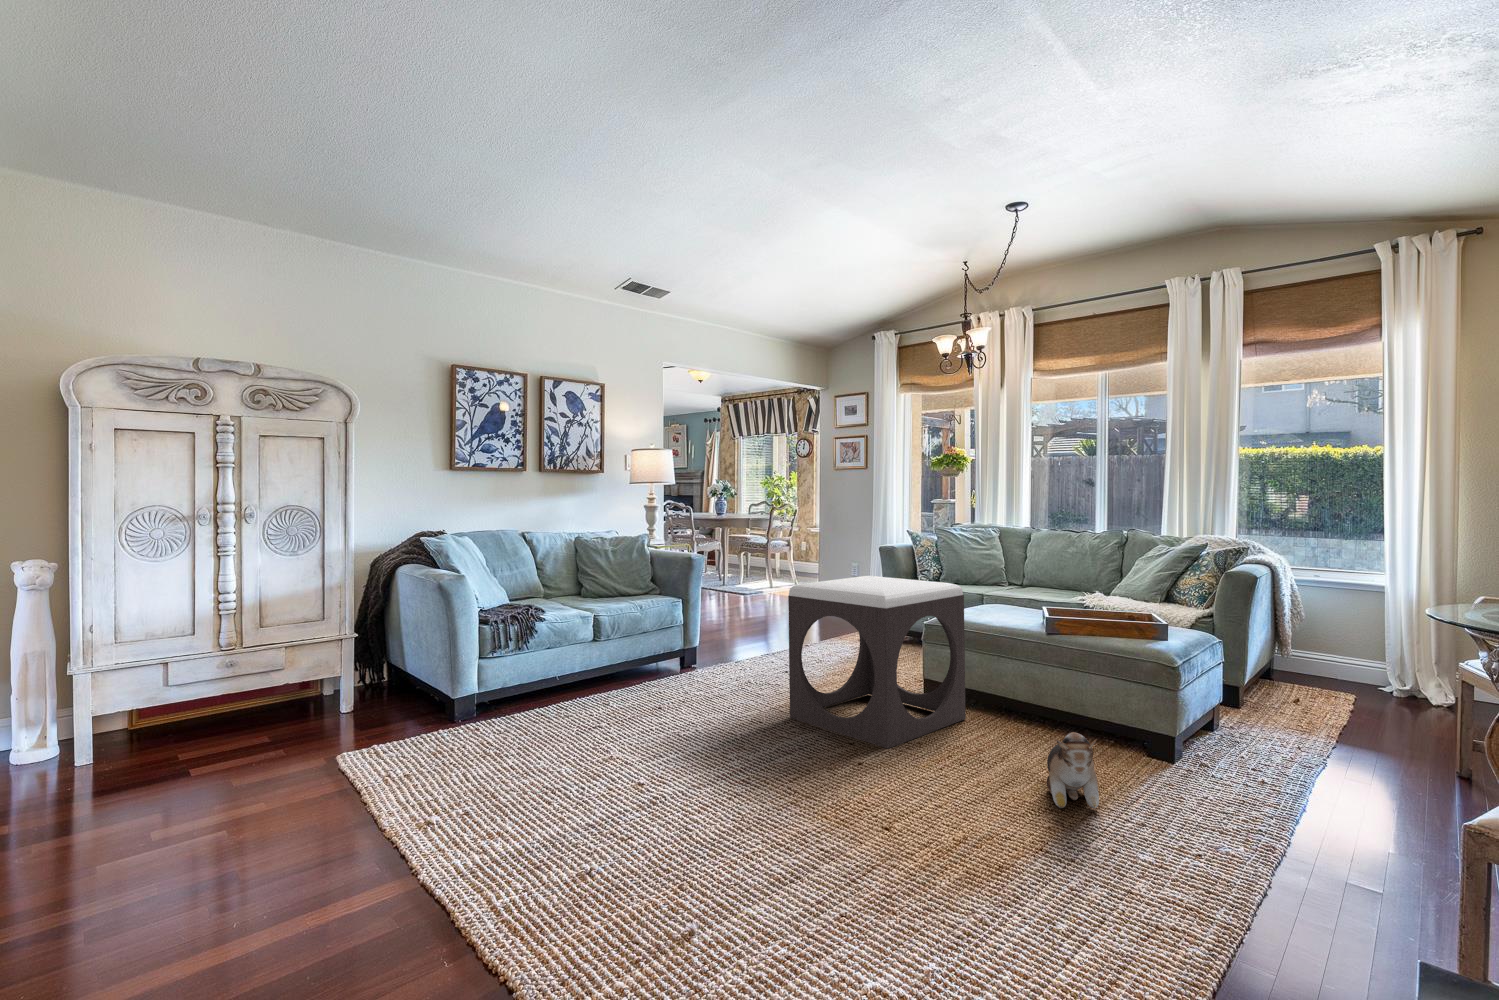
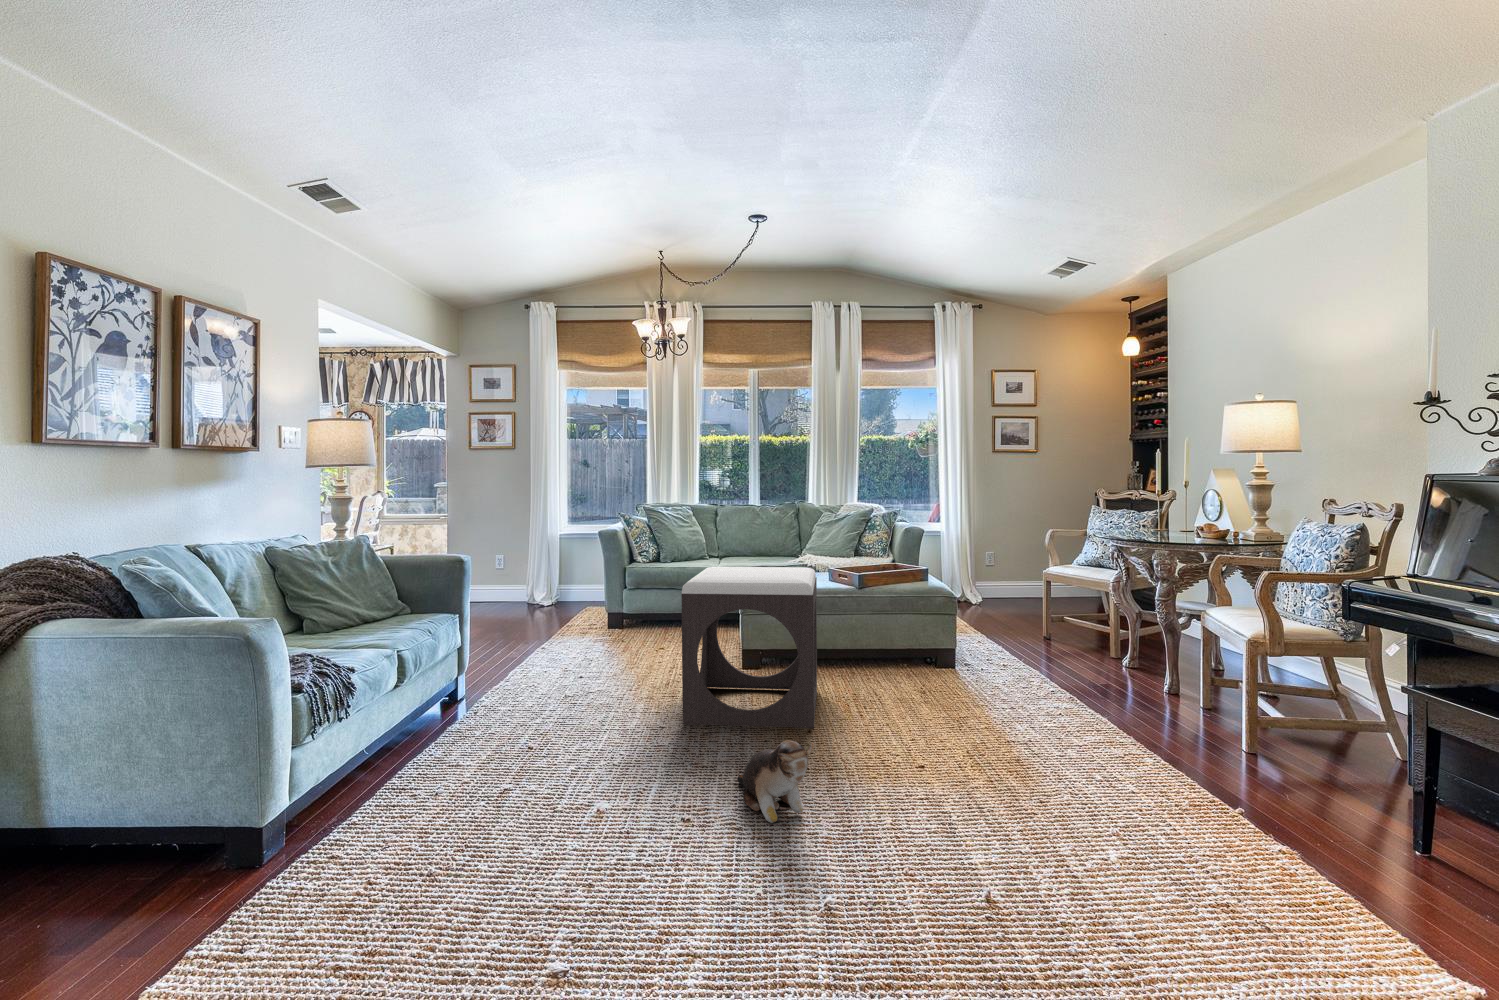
plush toy: present [1047,732,1099,808] -> present [737,740,814,823]

